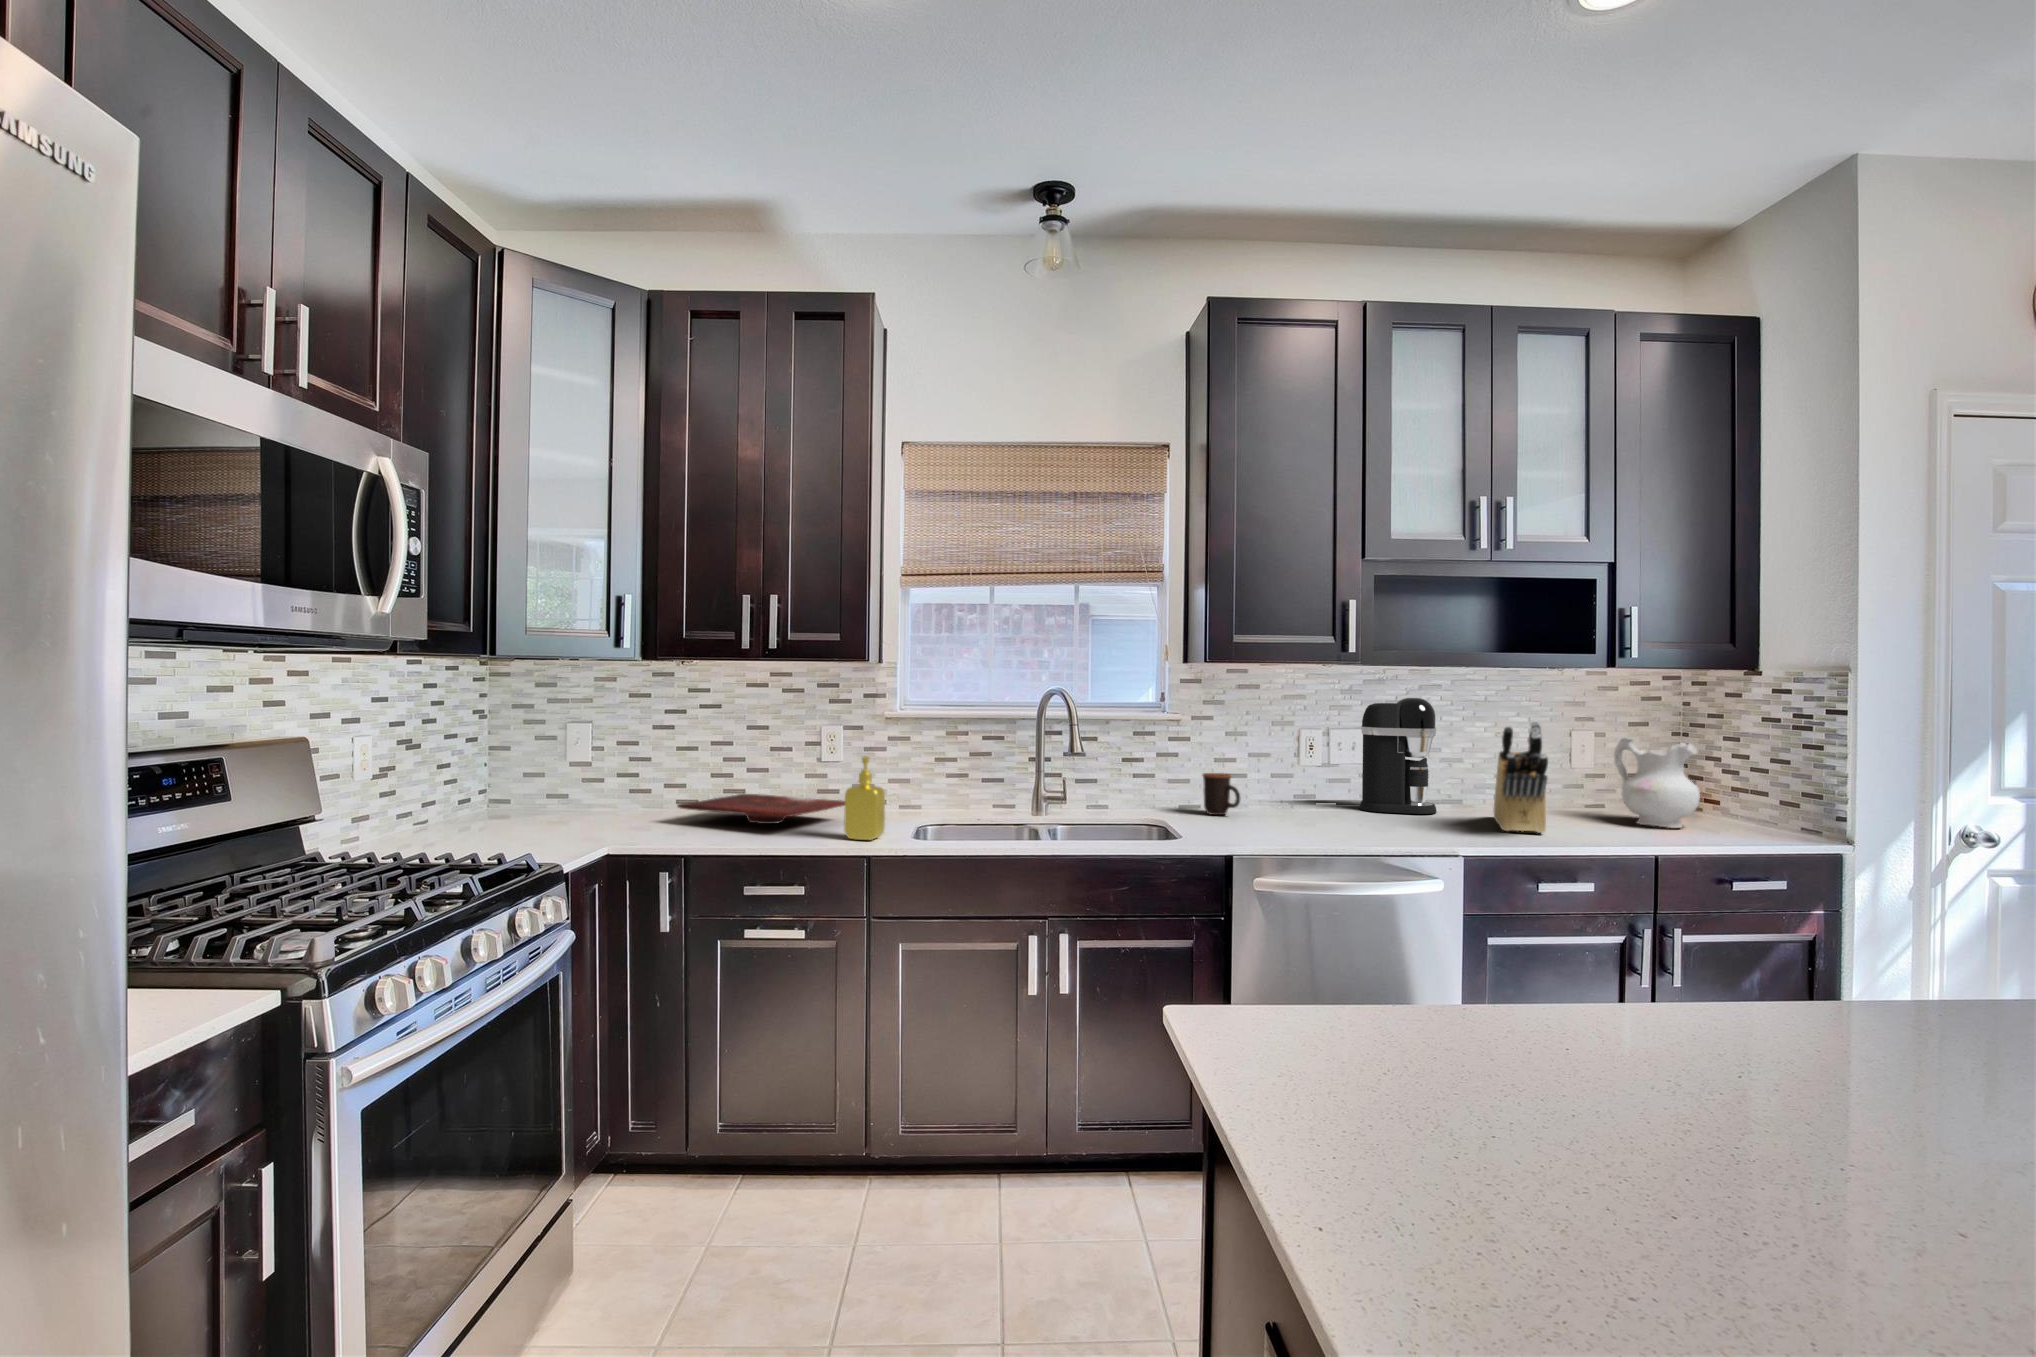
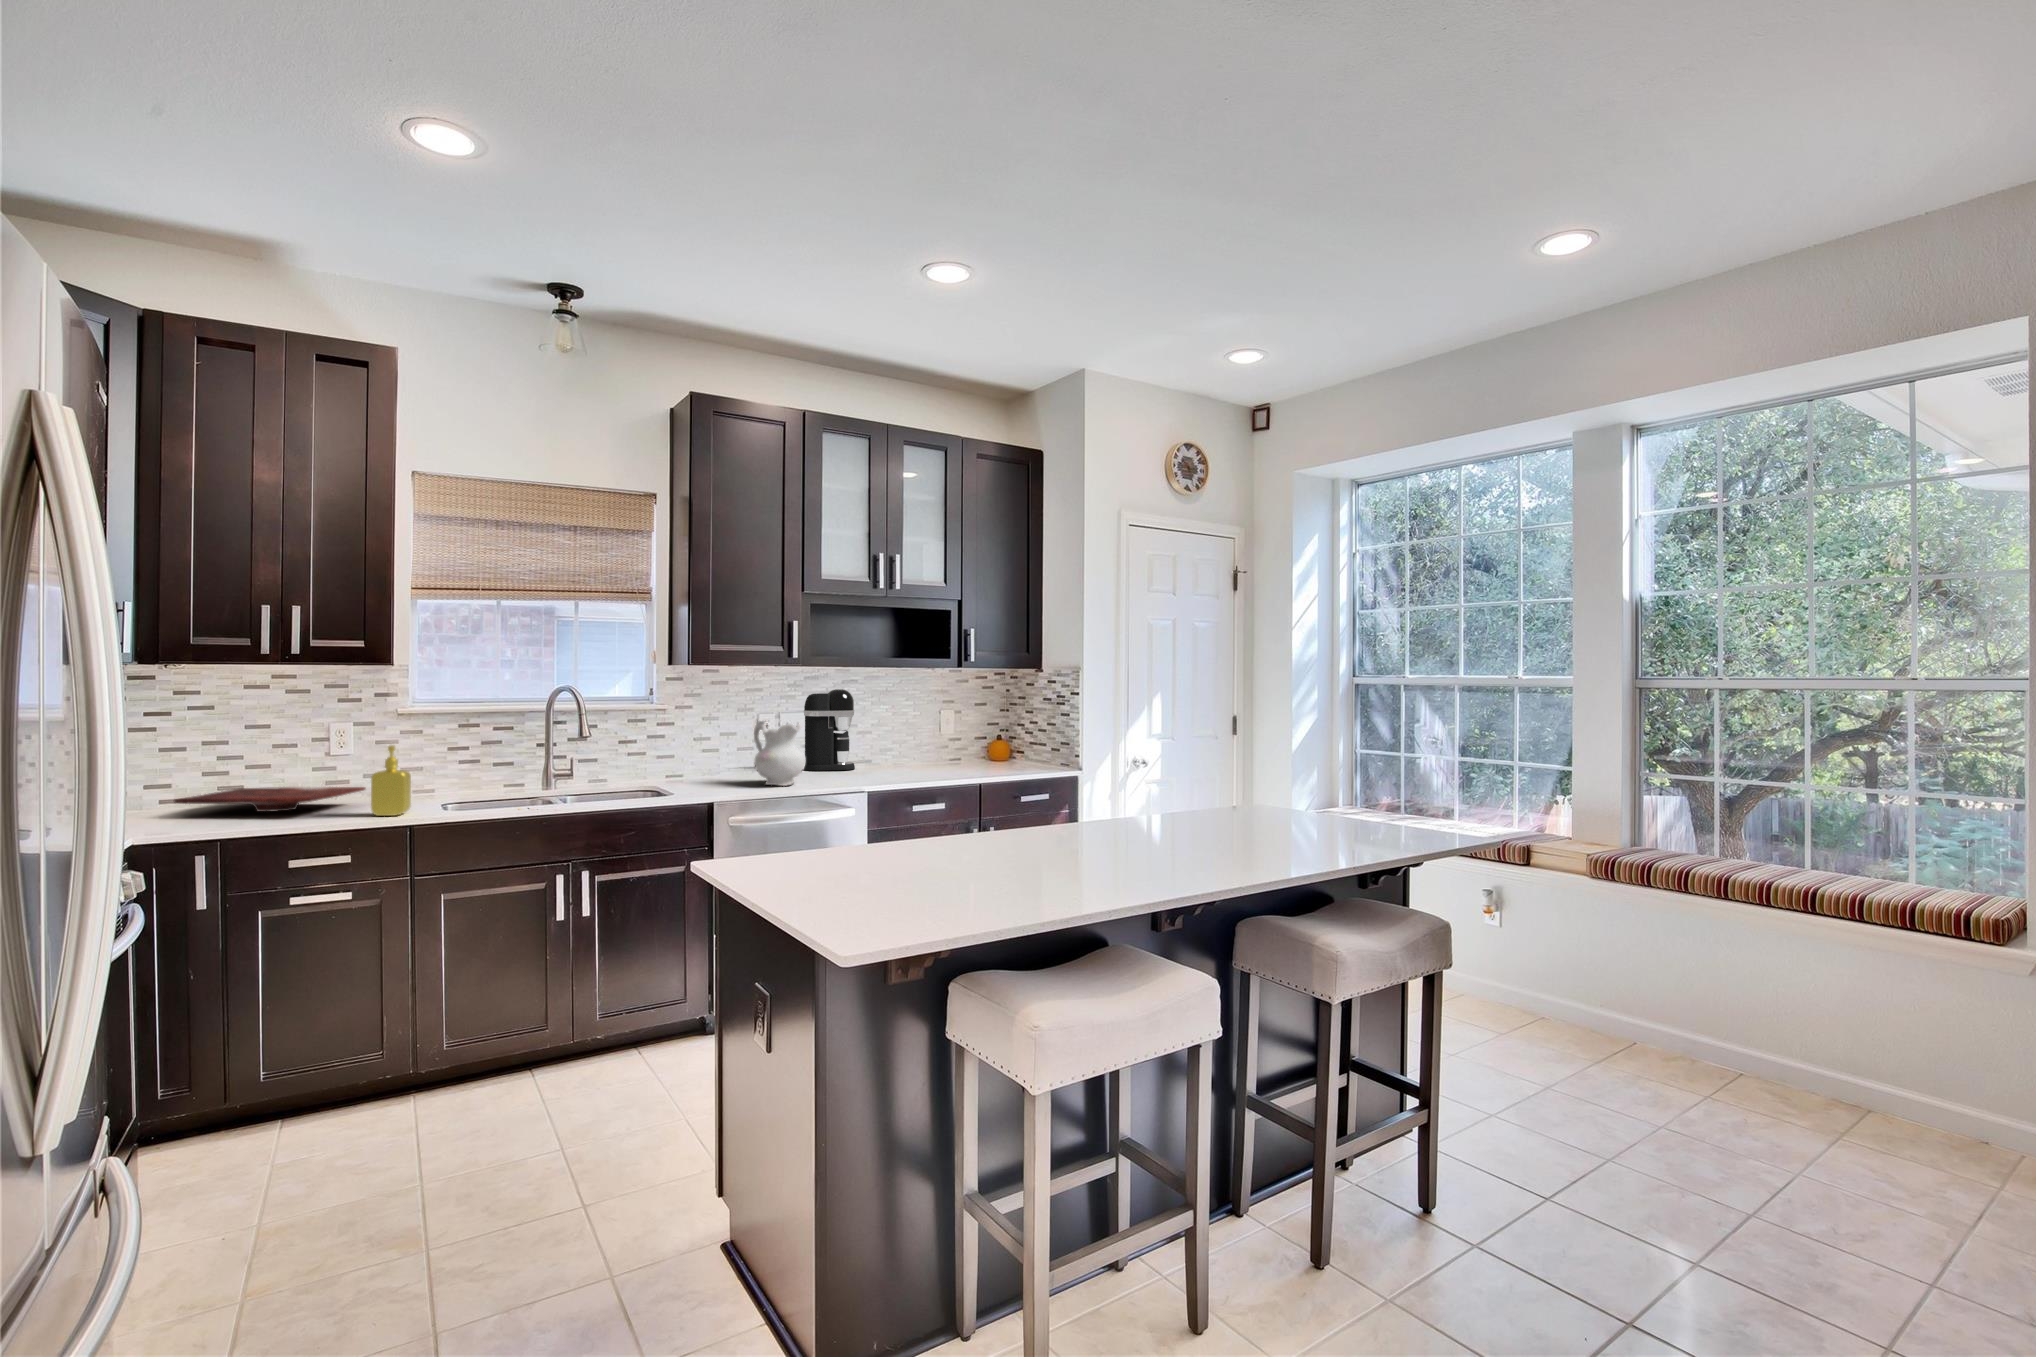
knife block: present [1493,721,1548,833] -> none [891,703,919,776]
ceramic pitcher: present [1614,738,1700,828] -> present [754,721,805,786]
mug: present [1203,773,1240,815] -> none [686,748,716,780]

